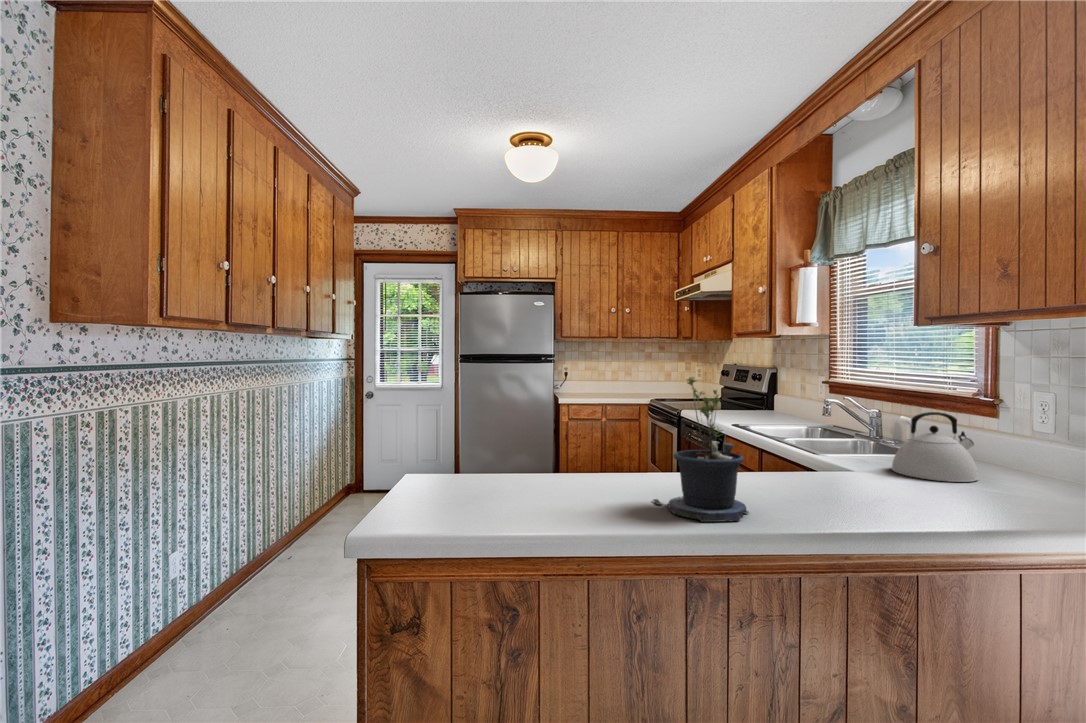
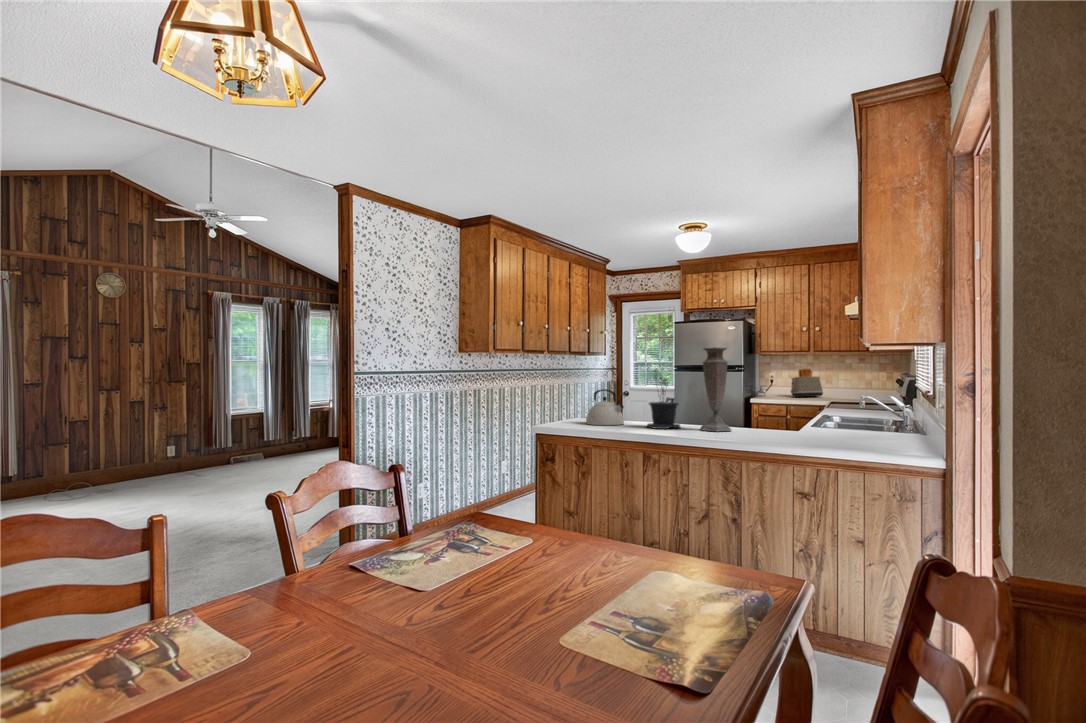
vase: none [780,333,851,517] -> present [701,347,731,432]
toaster: none [596,363,627,398] -> present [791,369,823,397]
kettle: present [892,412,978,482] -> present [586,389,624,425]

